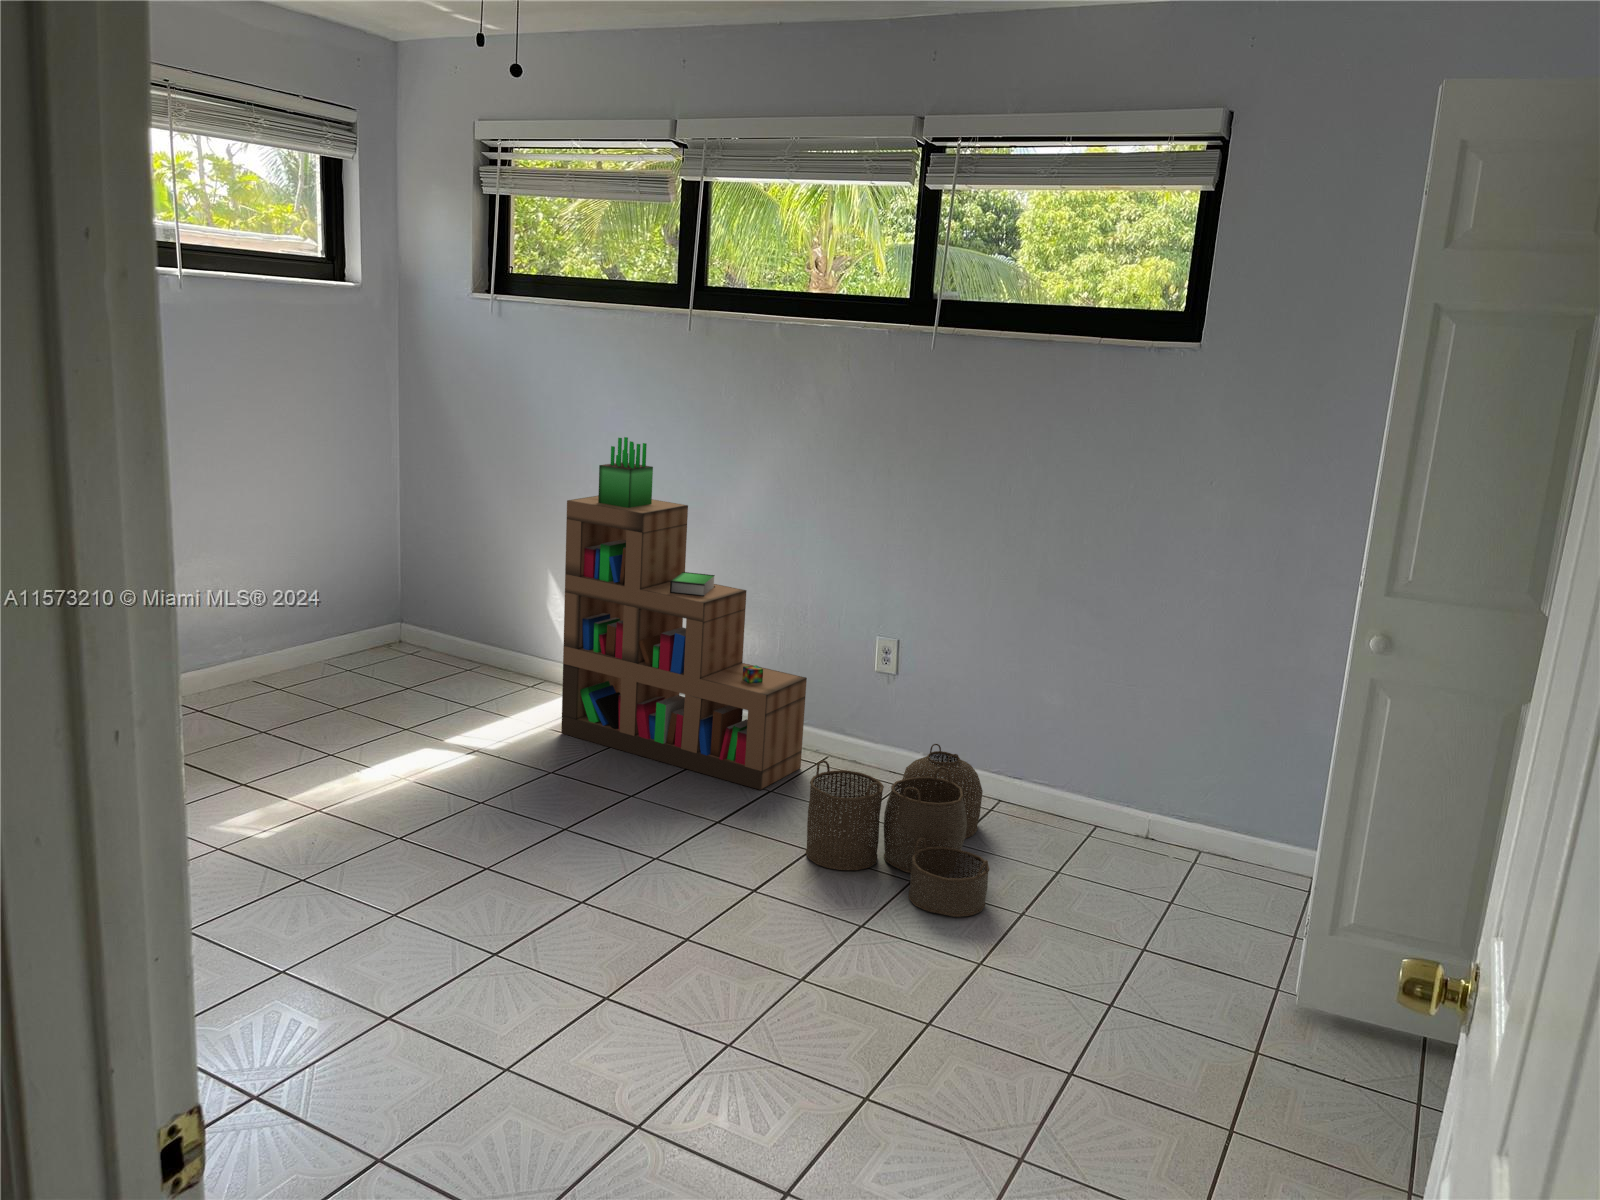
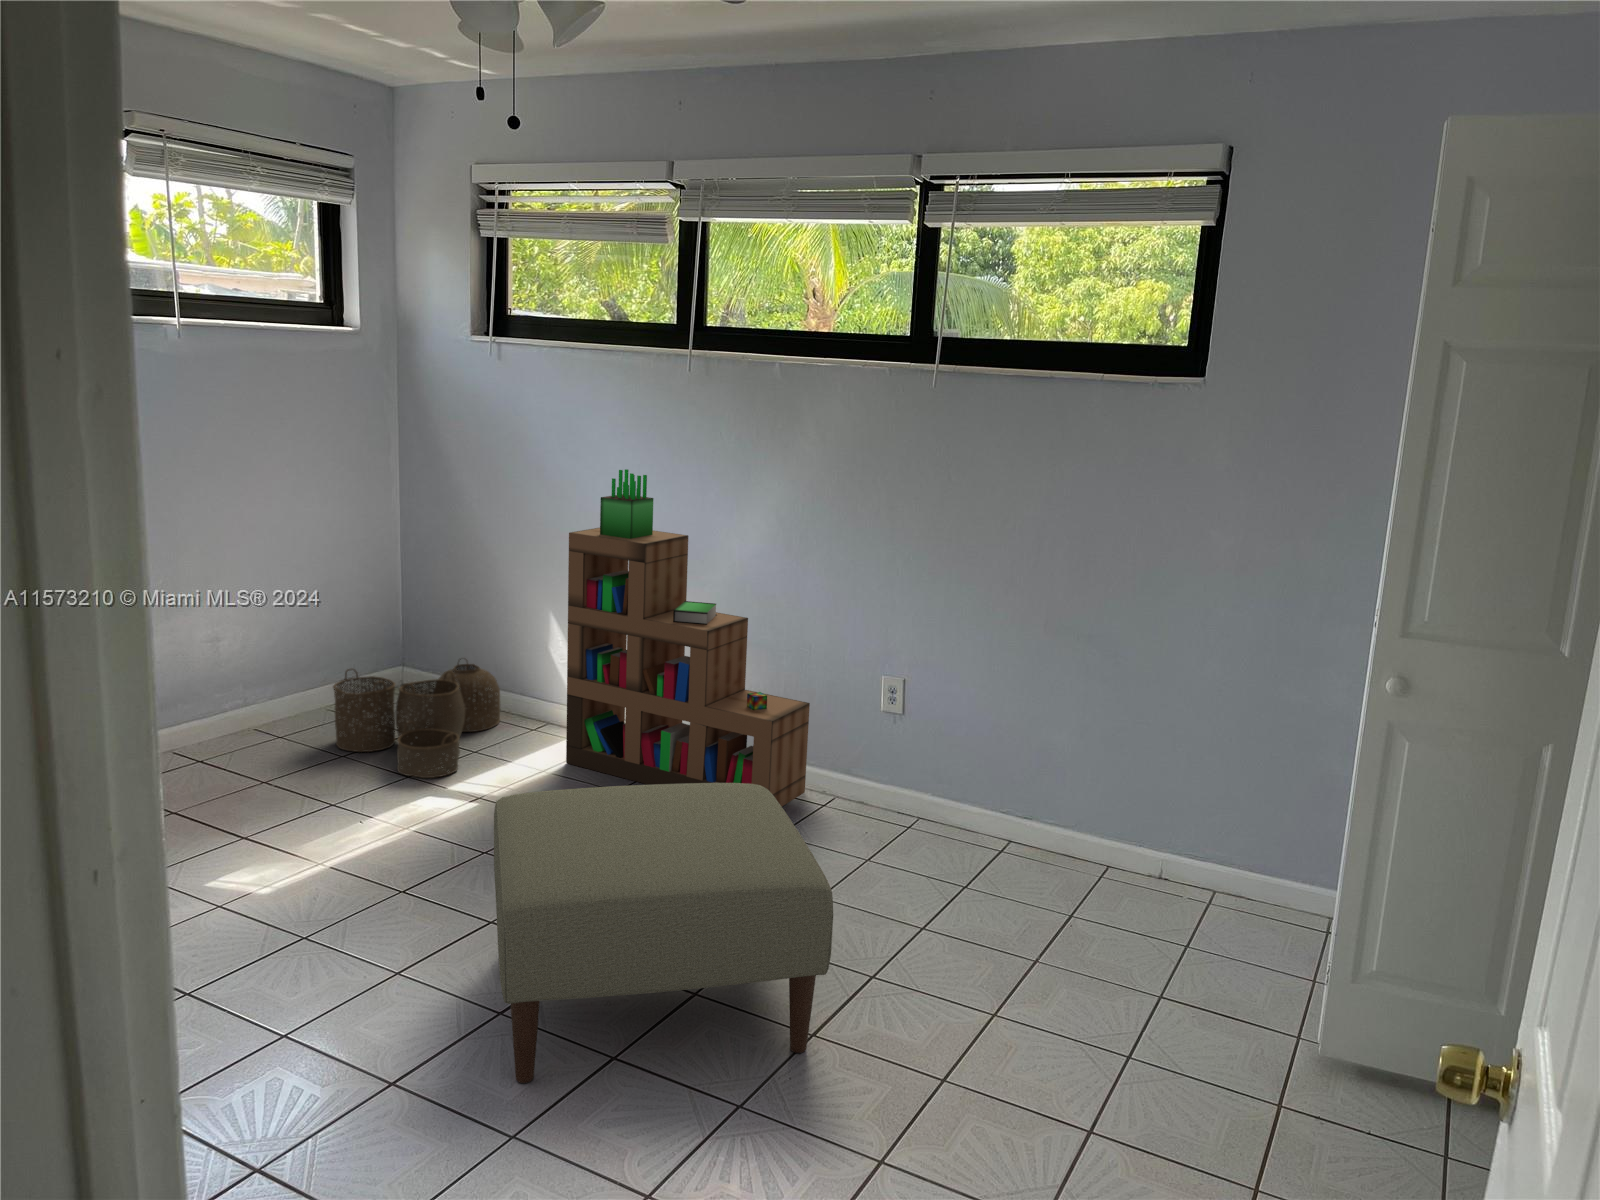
woven basket: present [806,744,989,917] -> present [333,659,500,778]
ottoman: none [484,753,805,1030] -> present [494,783,833,1083]

